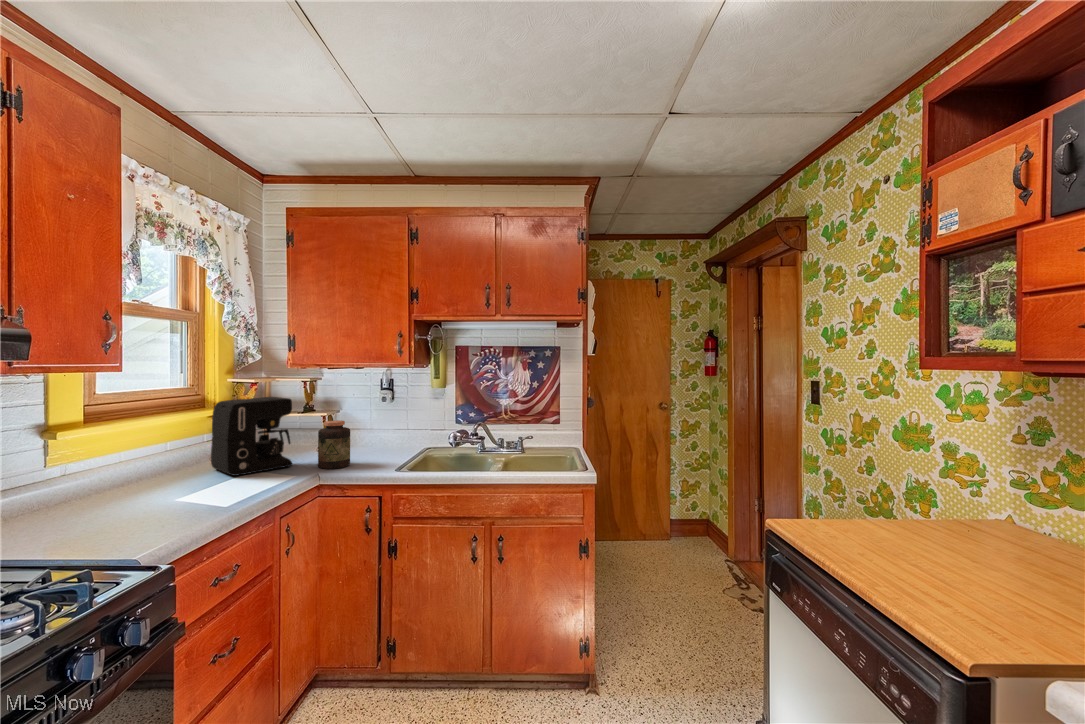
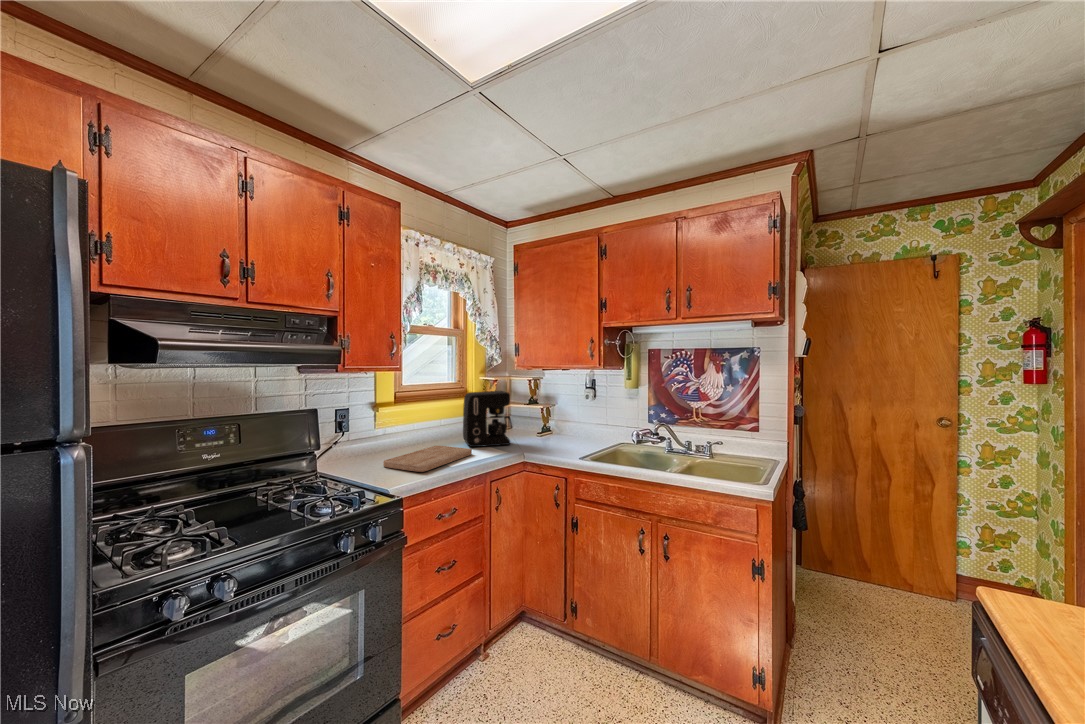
jar: present [318,420,350,469] -> none [526,412,550,451]
cutting board: none [94,478,244,524] -> present [383,446,472,472]

